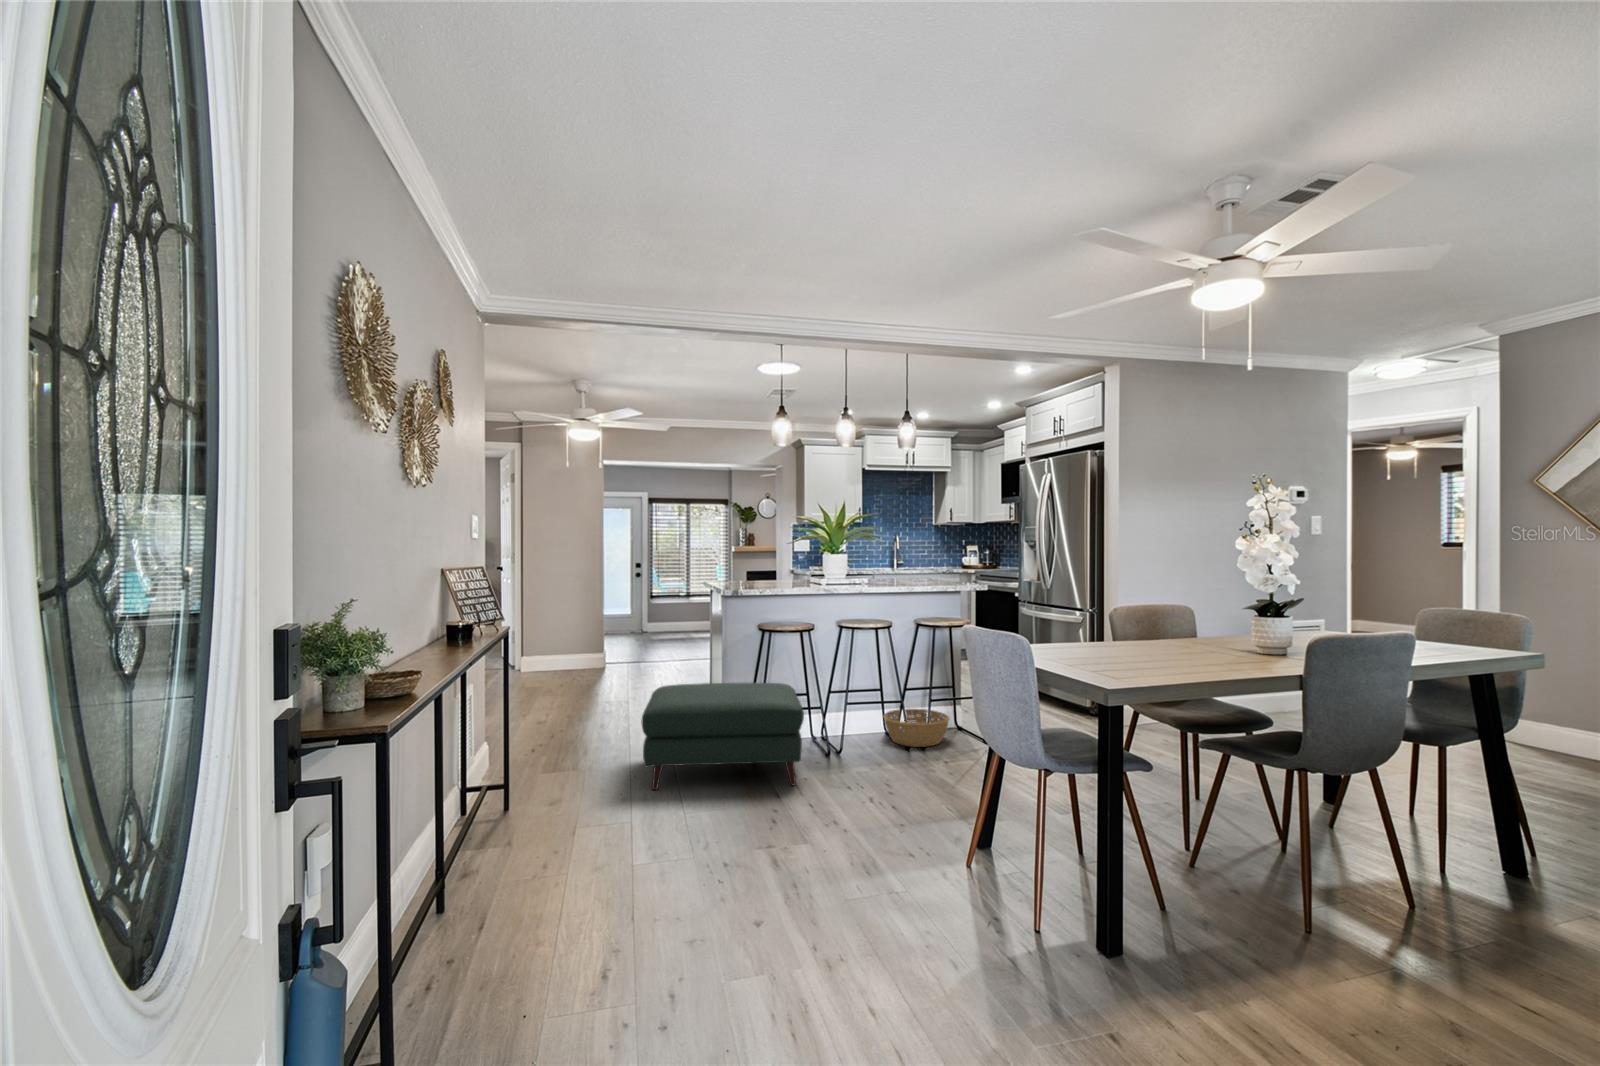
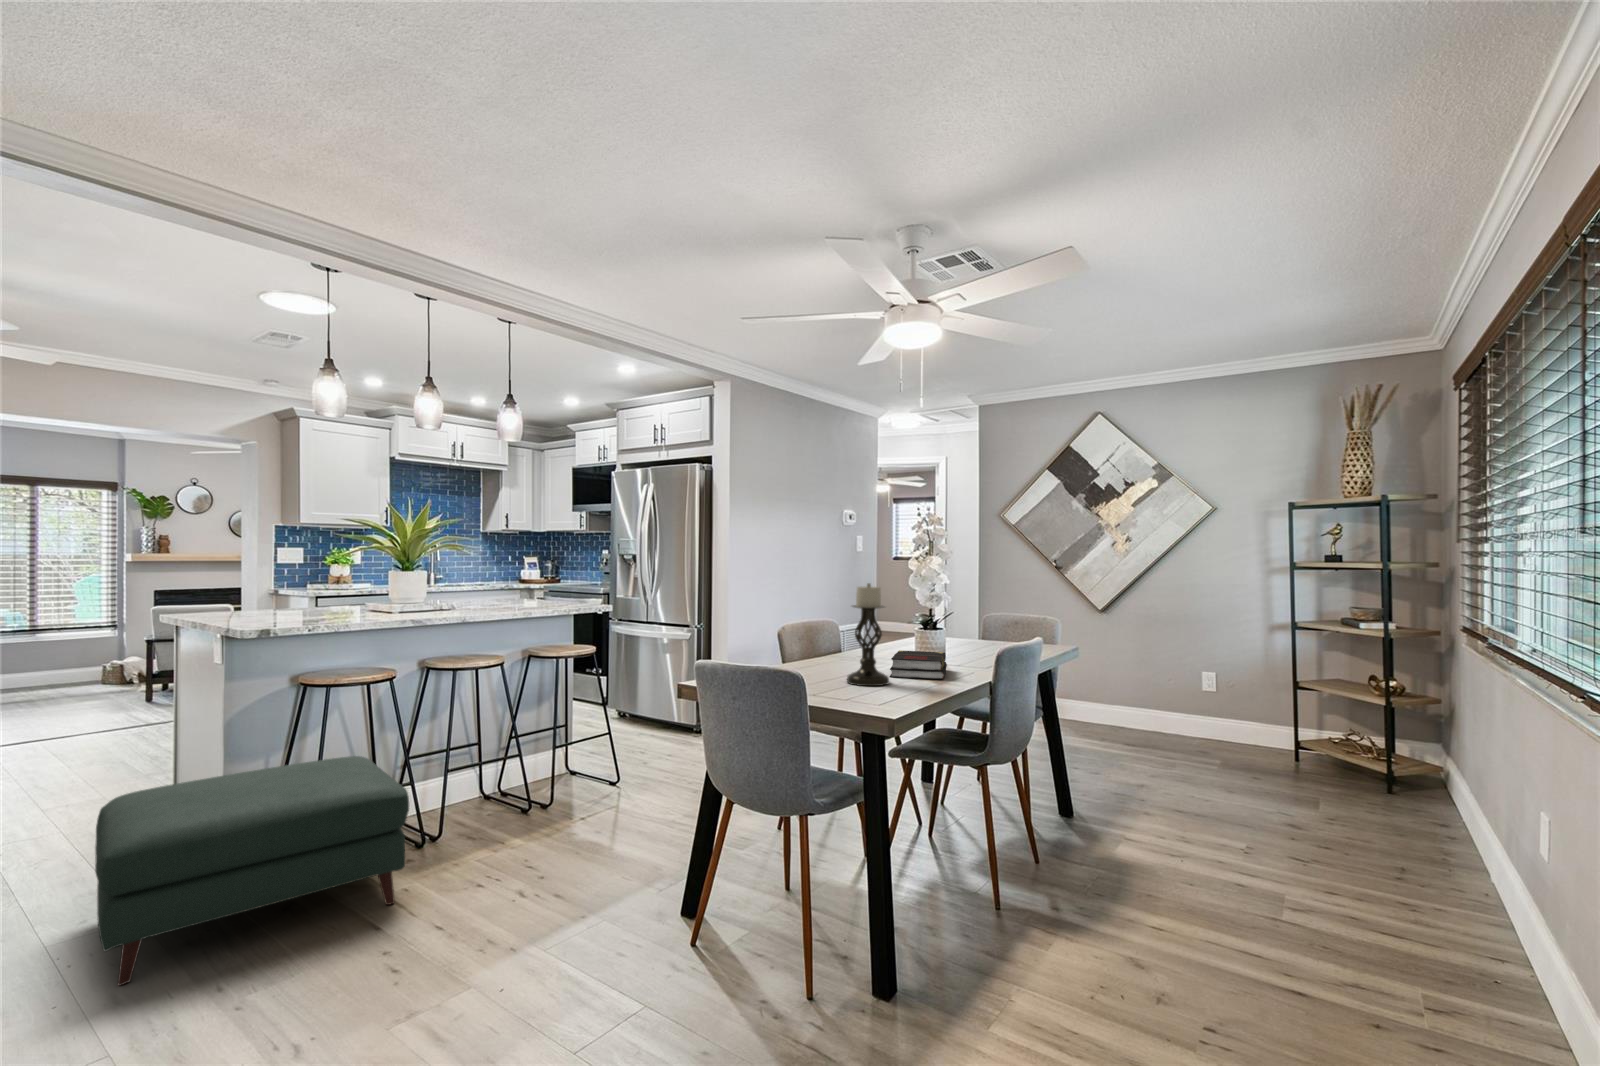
candle holder: none [1128,562,1174,662] -> present [847,583,889,686]
book: none [1187,634,1274,664] -> present [890,650,947,679]
basket: present [883,709,949,747] -> none [485,755,570,806]

